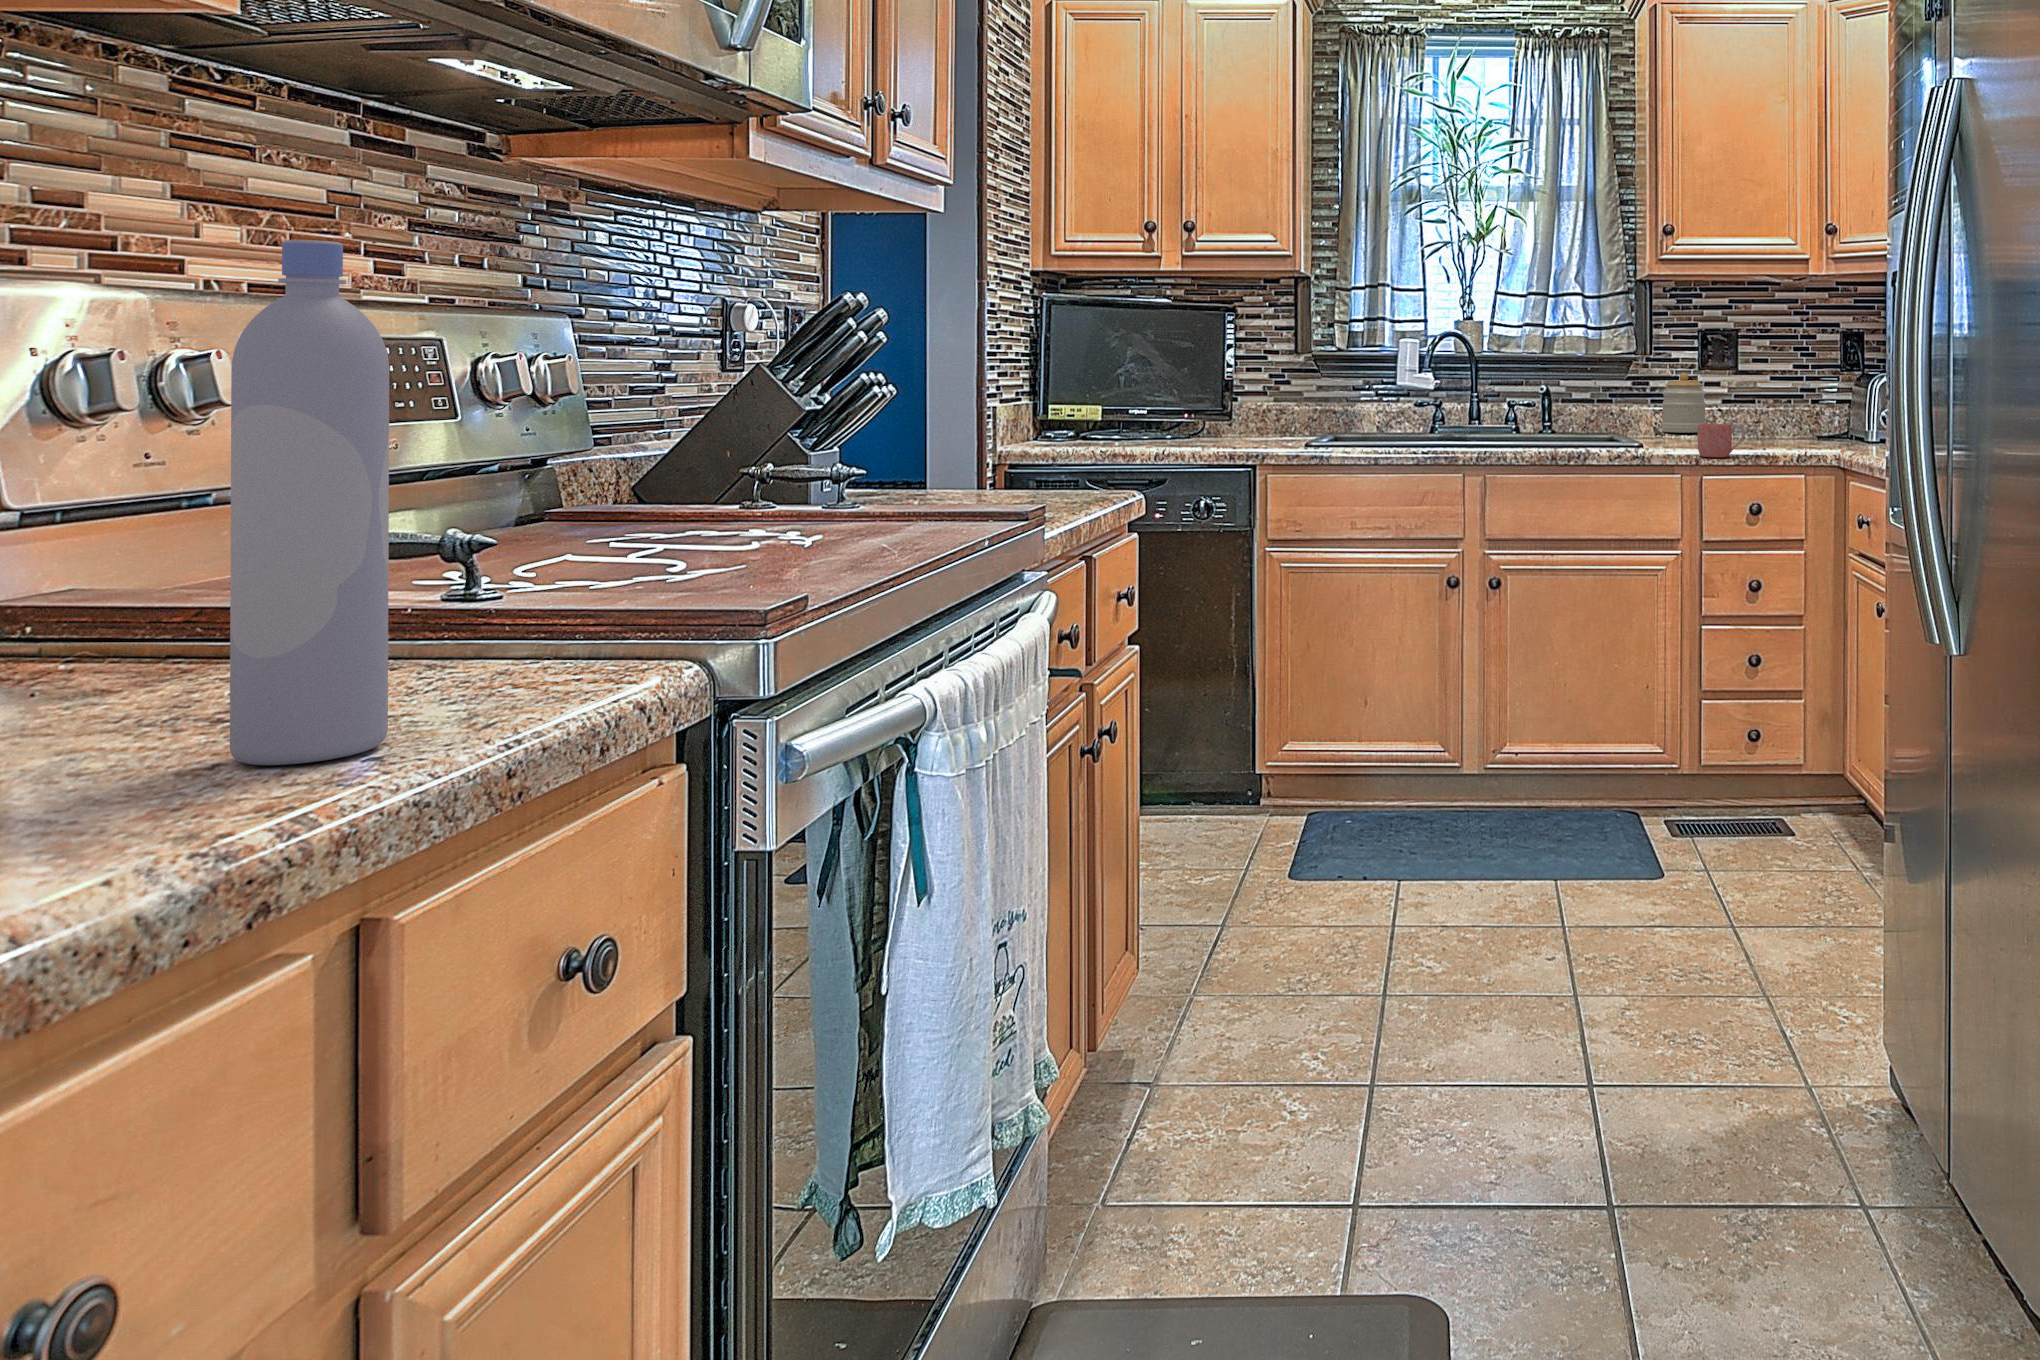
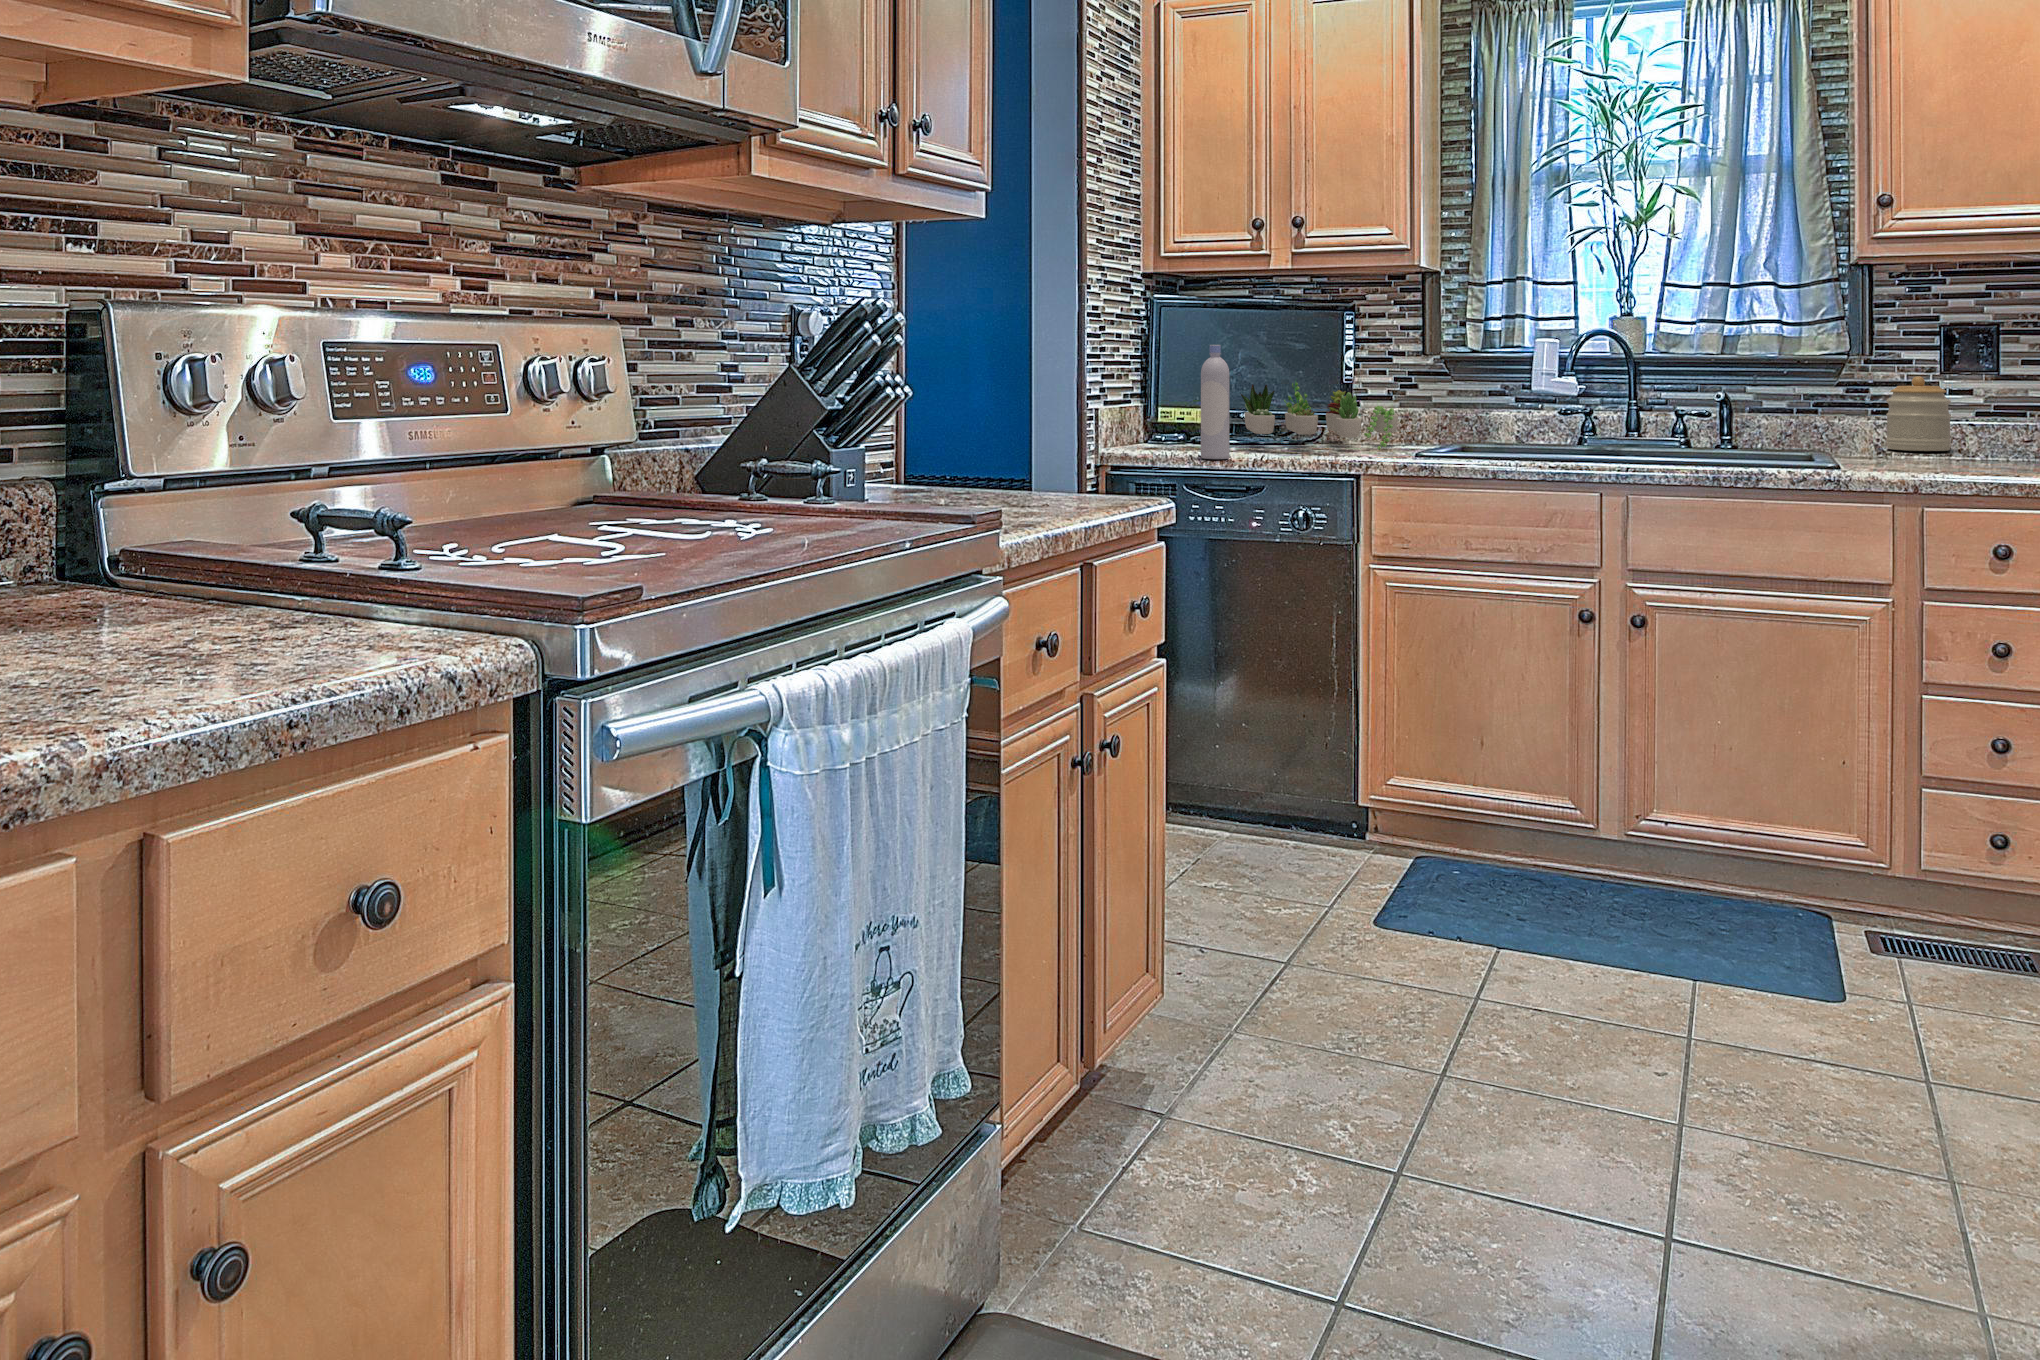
bottle: present [230,240,389,765] -> present [1201,345,1229,459]
succulent plant: none [1139,375,1284,442] -> present [1241,382,1398,450]
mug: present [1697,424,1745,457] -> none [1919,440,1989,483]

